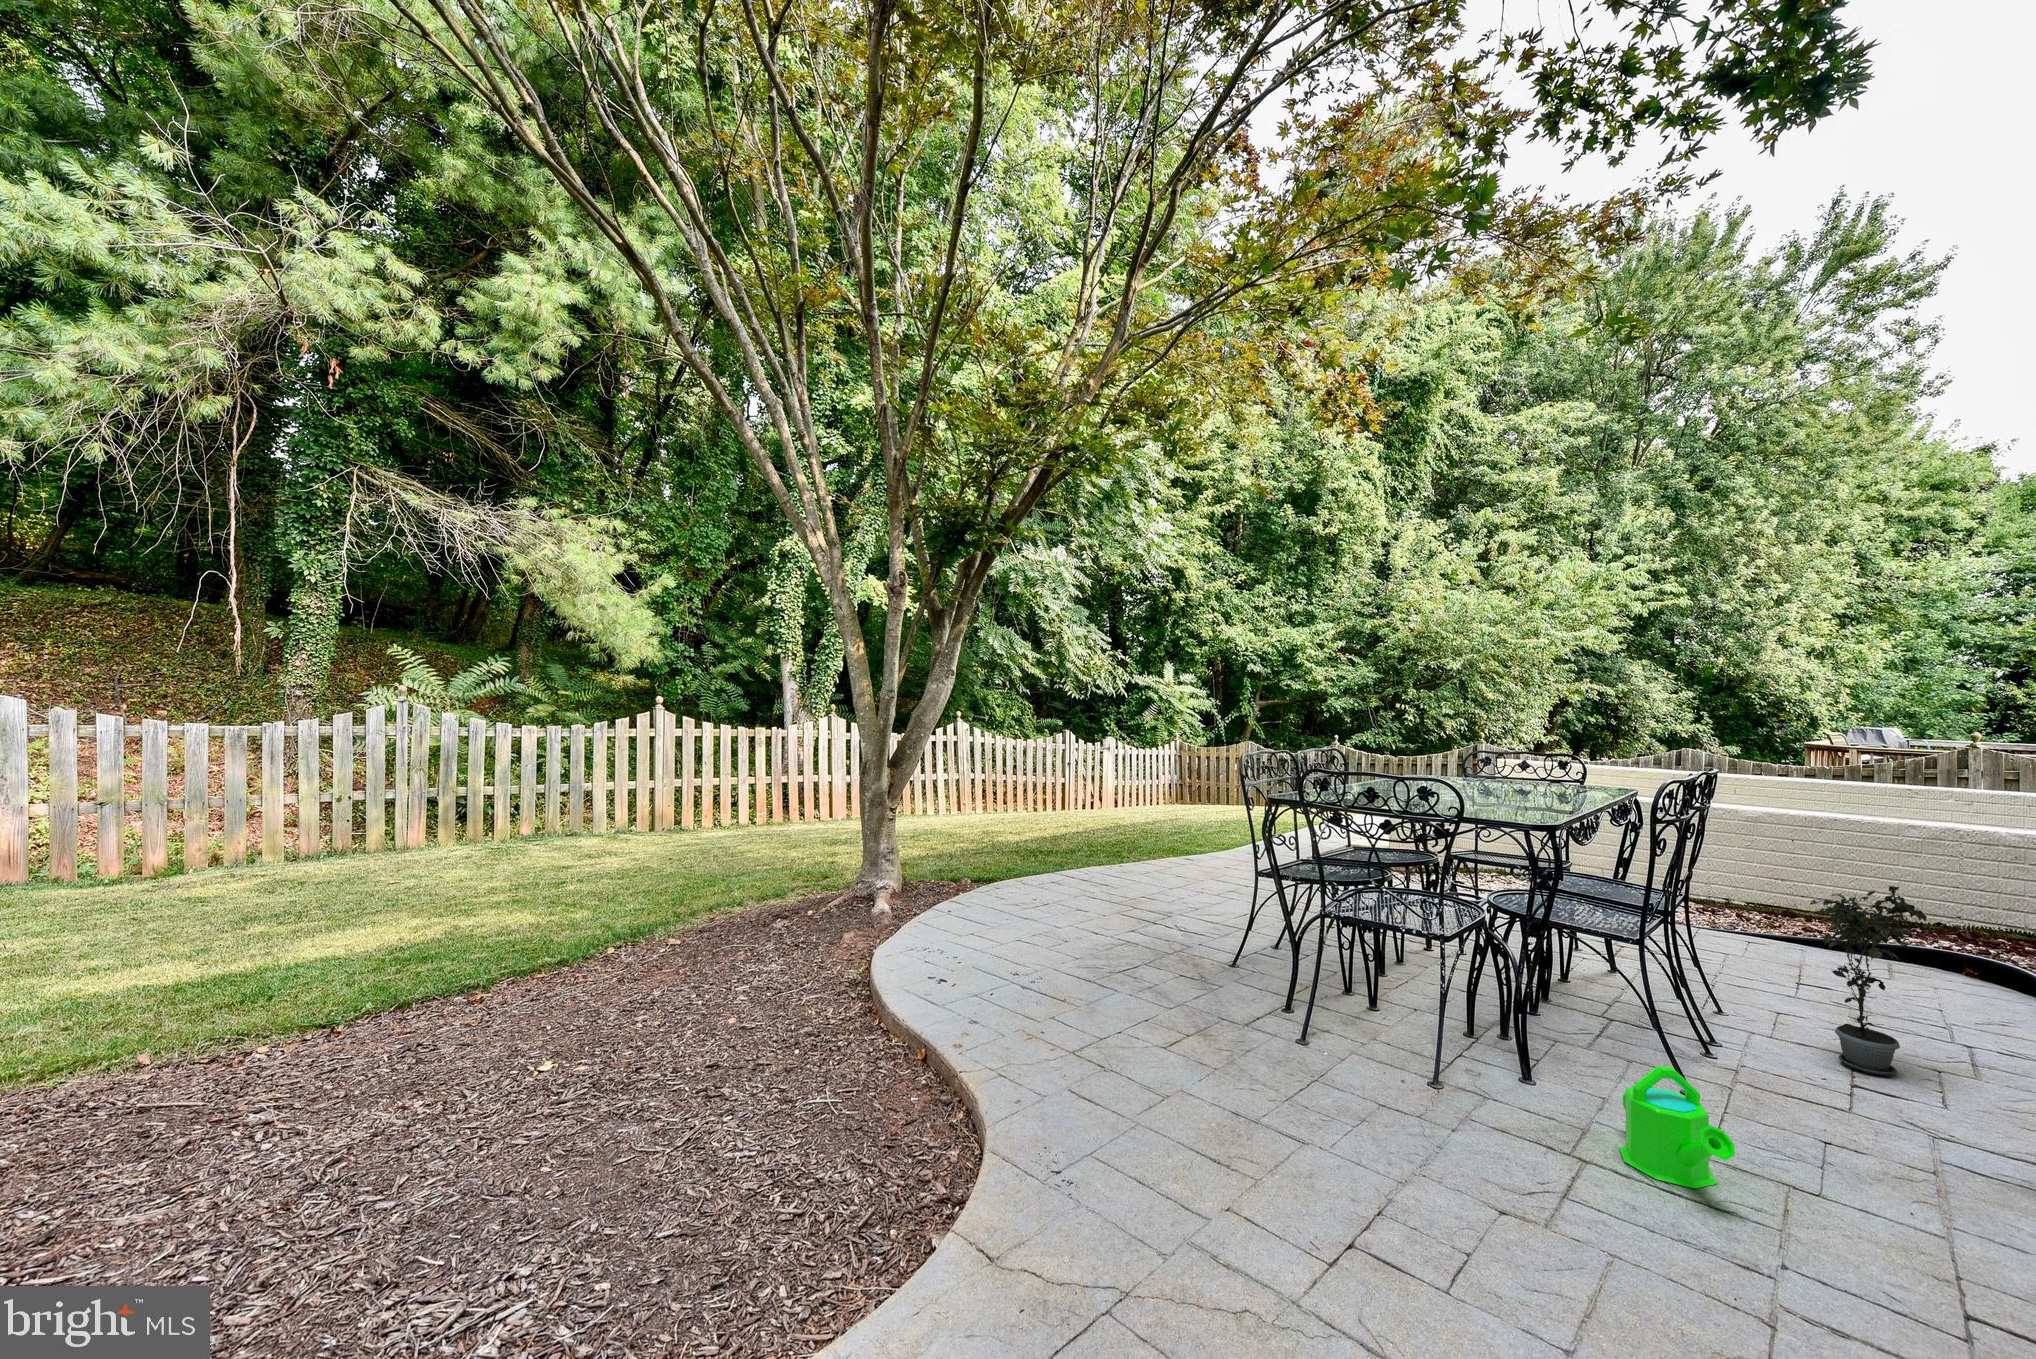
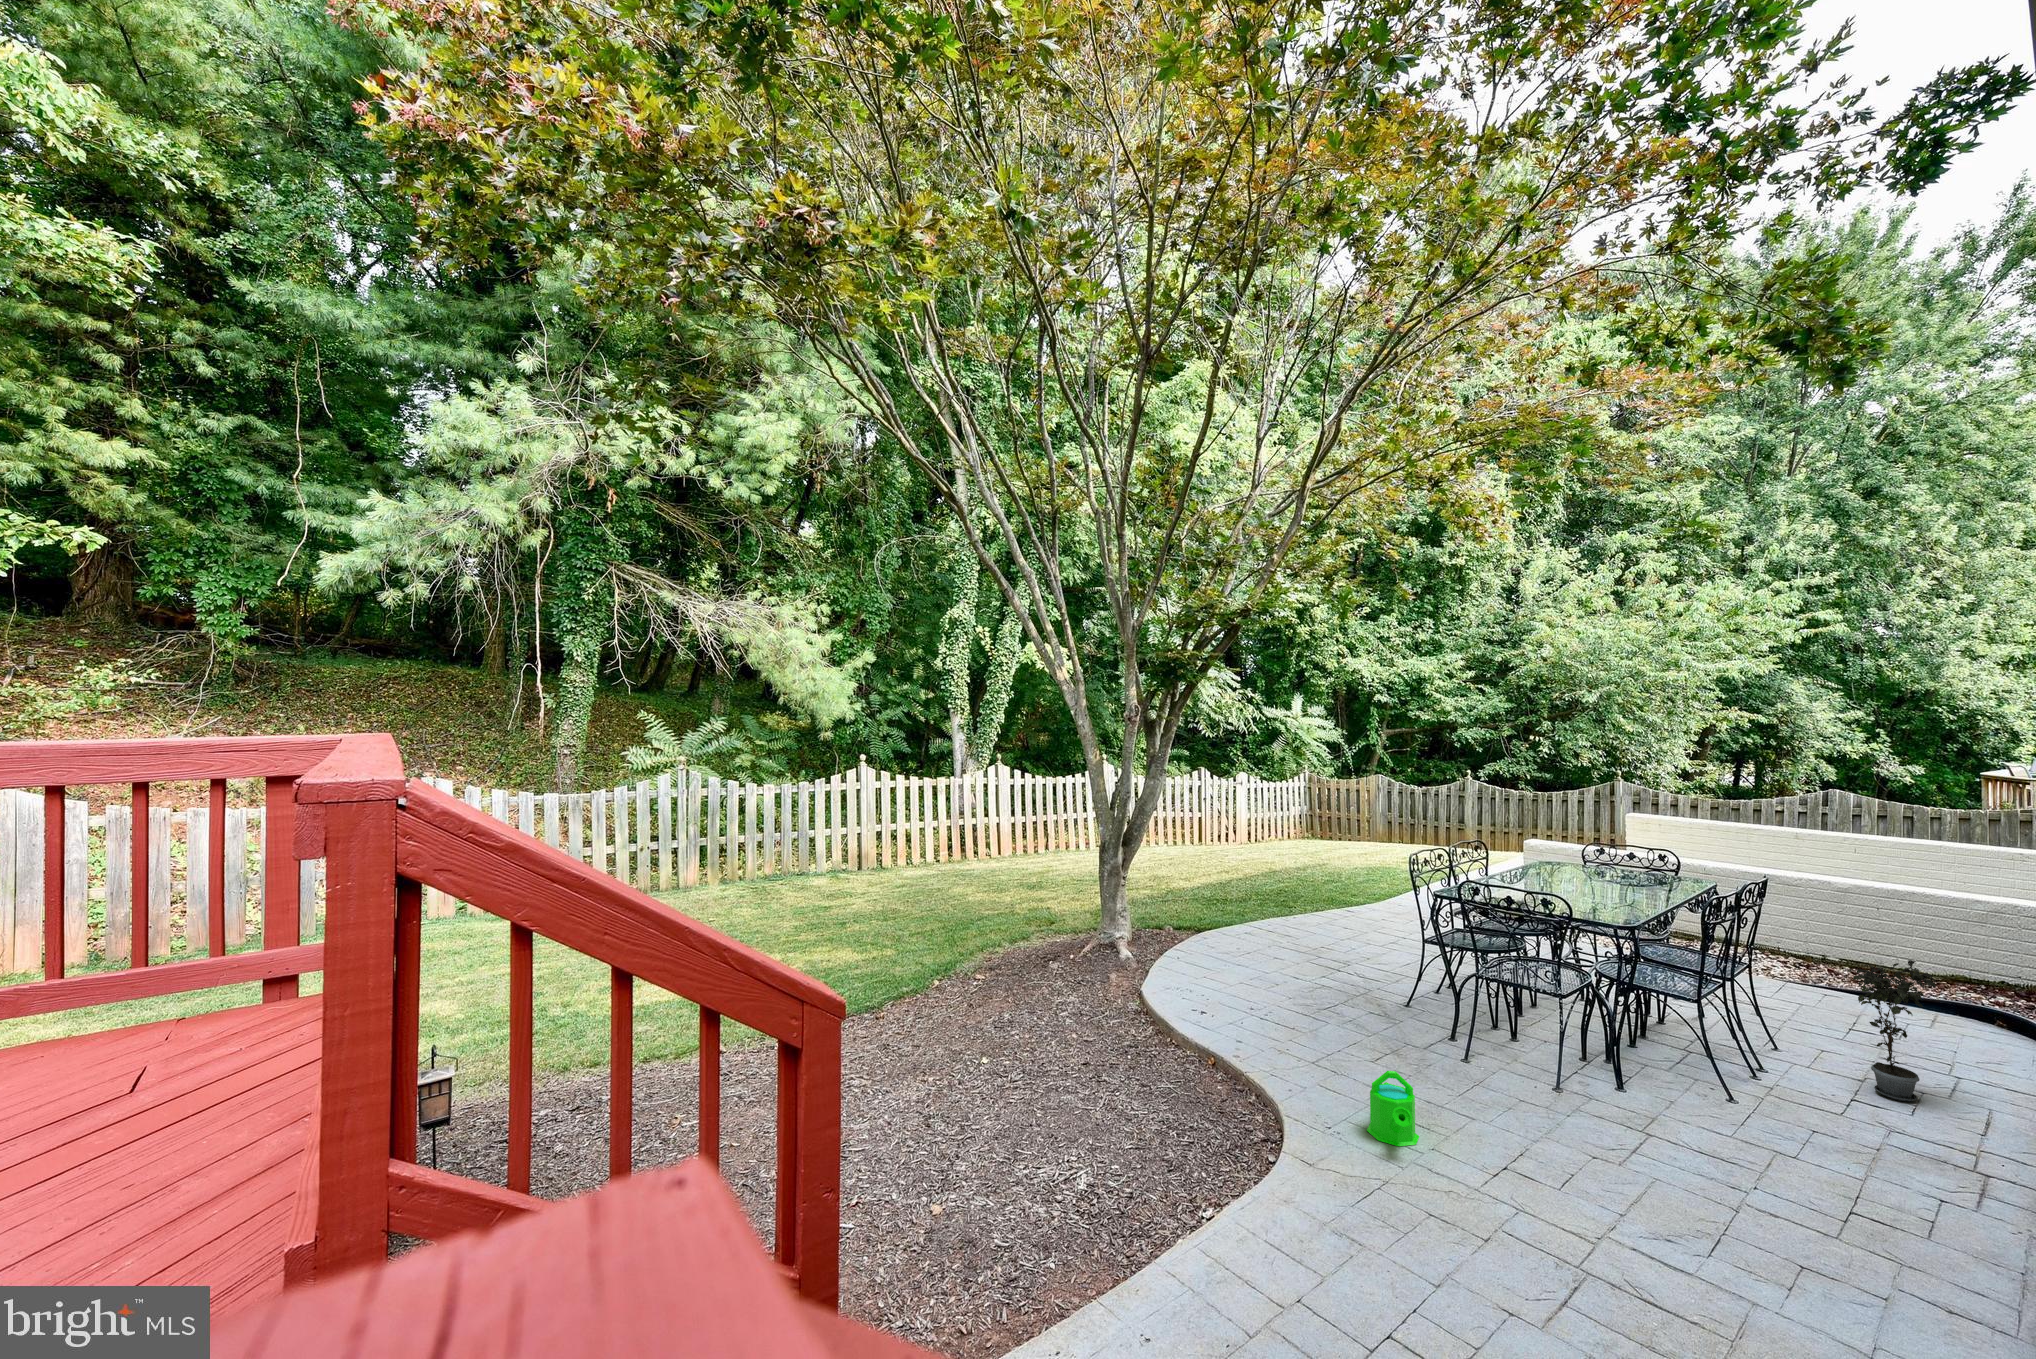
watering can: present [1619,1066,1735,1189] -> present [1367,1071,1419,1146]

